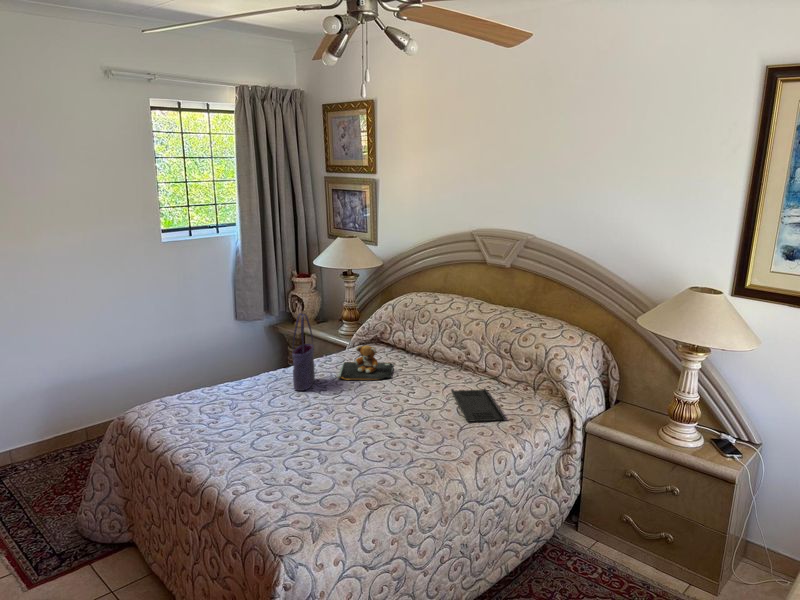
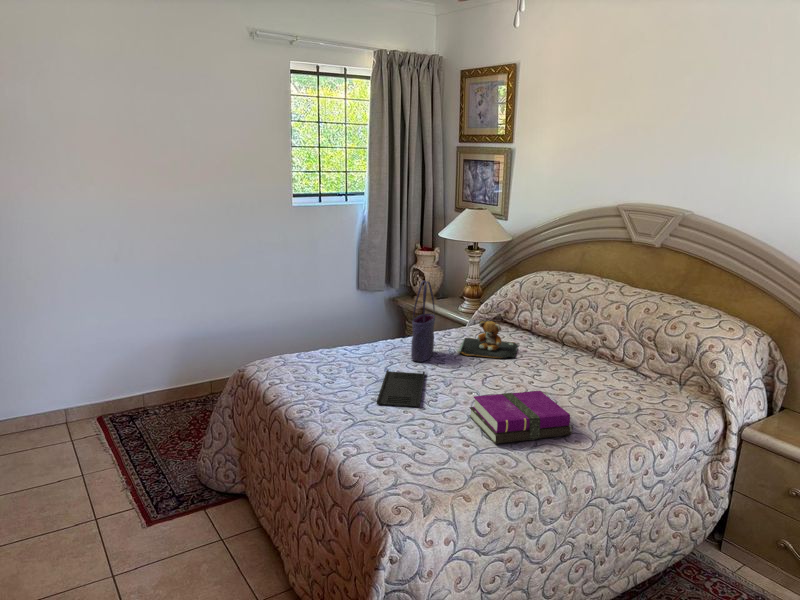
tray: present [452,388,505,422] -> present [377,370,425,407]
notebook: none [351,409,444,465] -> present [469,391,572,444]

